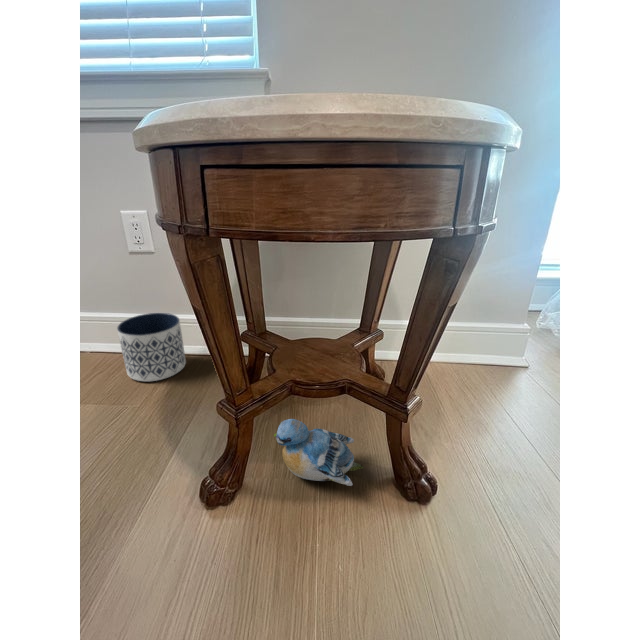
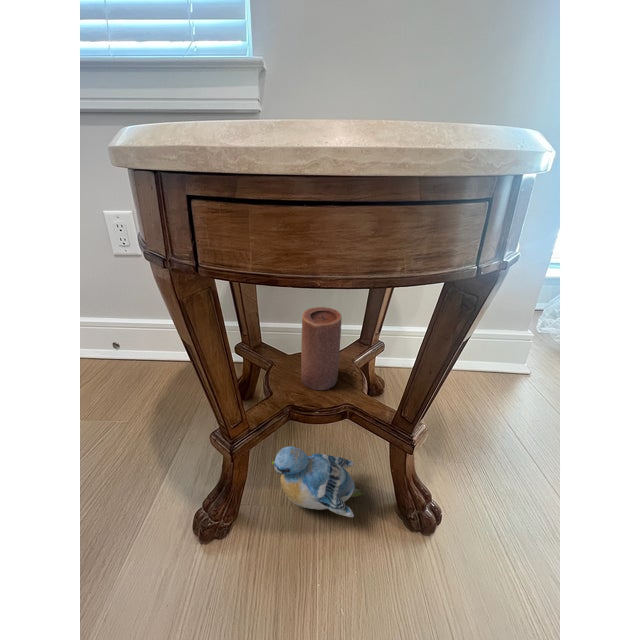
candle: none [303,290,340,369] -> present [301,307,342,390]
planter: present [117,313,186,381] -> none [105,318,179,391]

